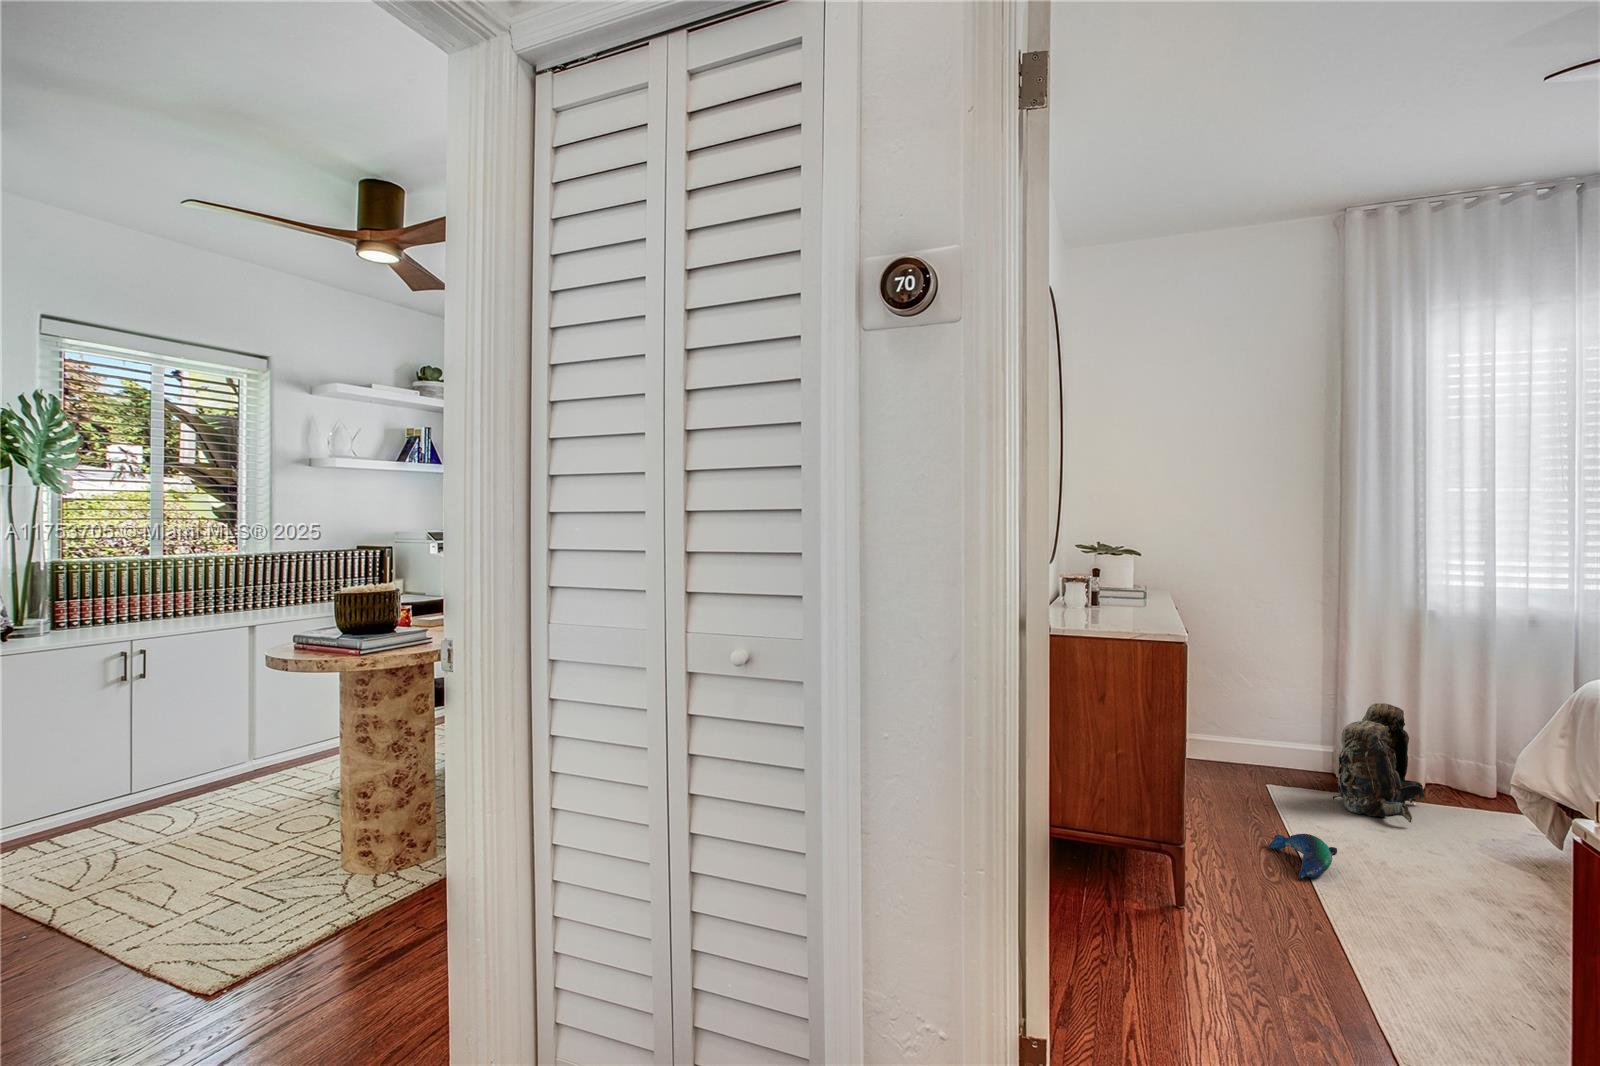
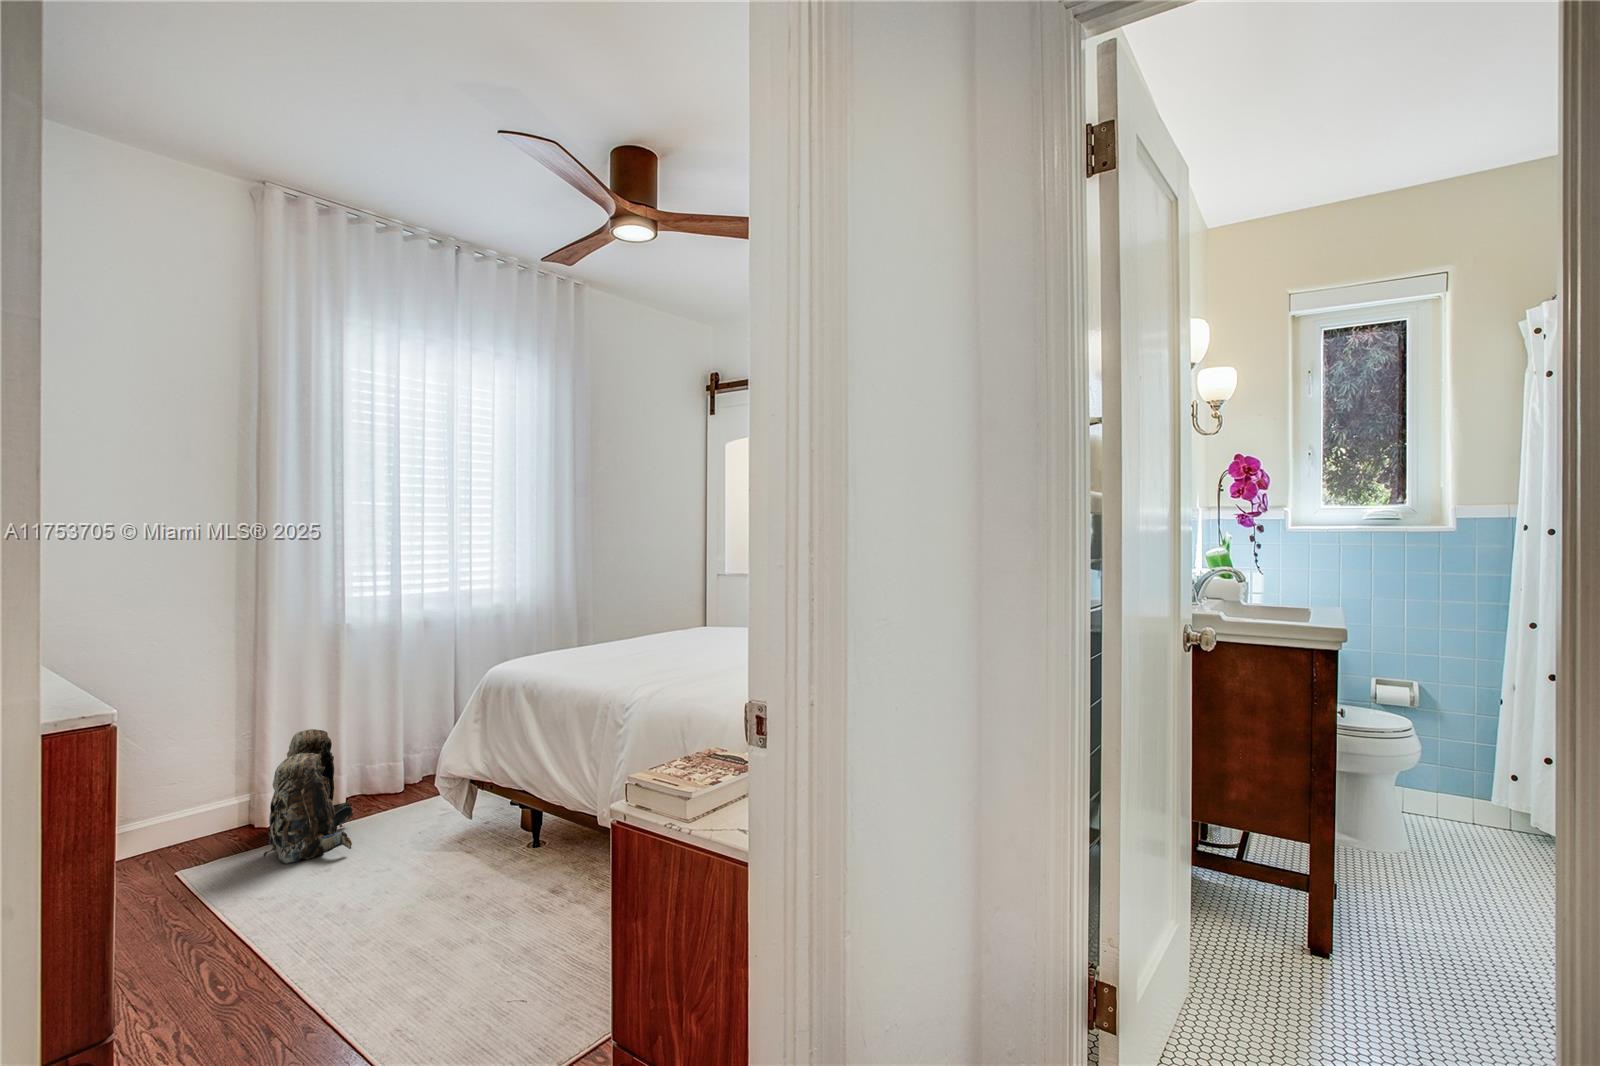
plush toy: present [1269,834,1337,879] -> none [209,915,301,978]

